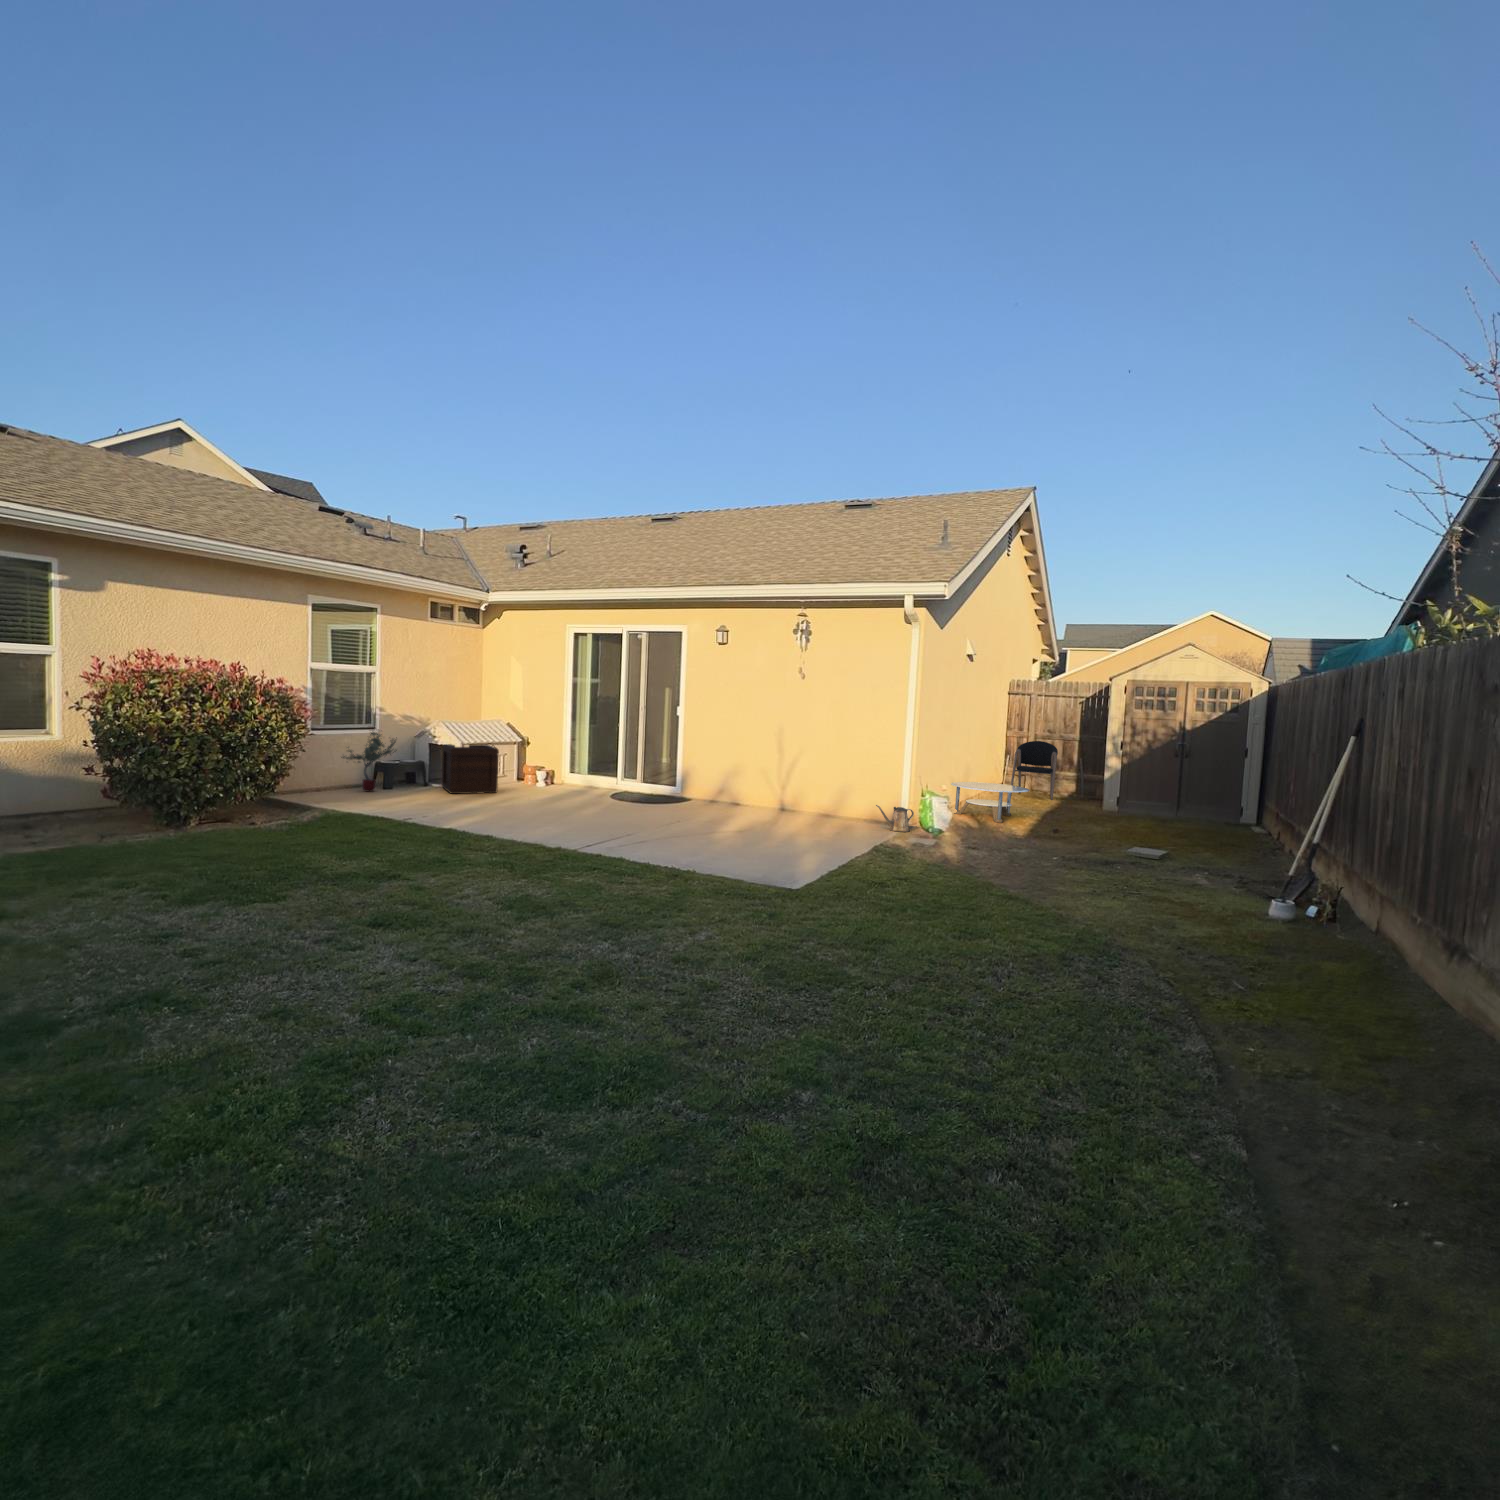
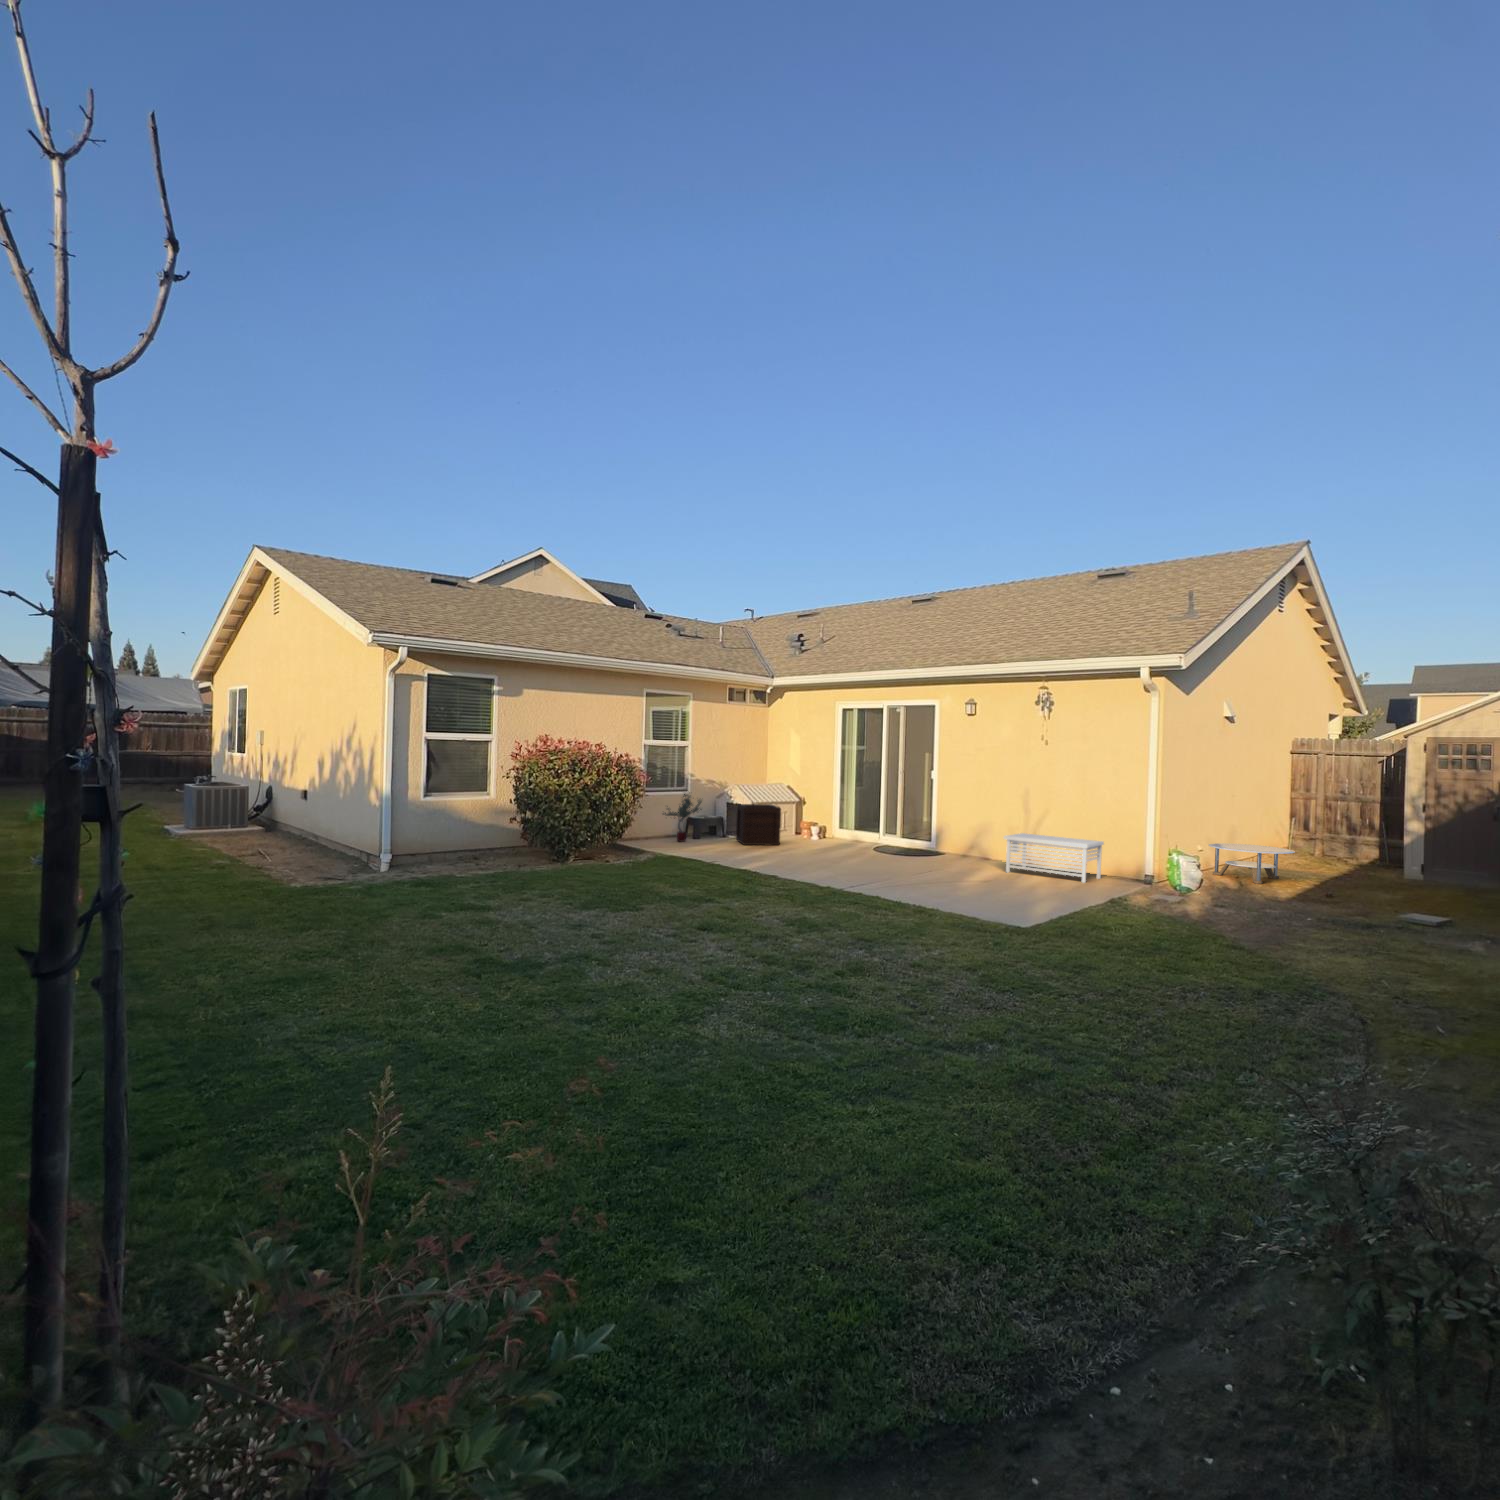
chair: present [1011,741,1058,800] -> none [1296,803,1355,866]
storage bench: none [758,776,861,830] -> present [1004,833,1104,883]
watering can: present [876,805,914,832] -> none [1115,861,1156,887]

